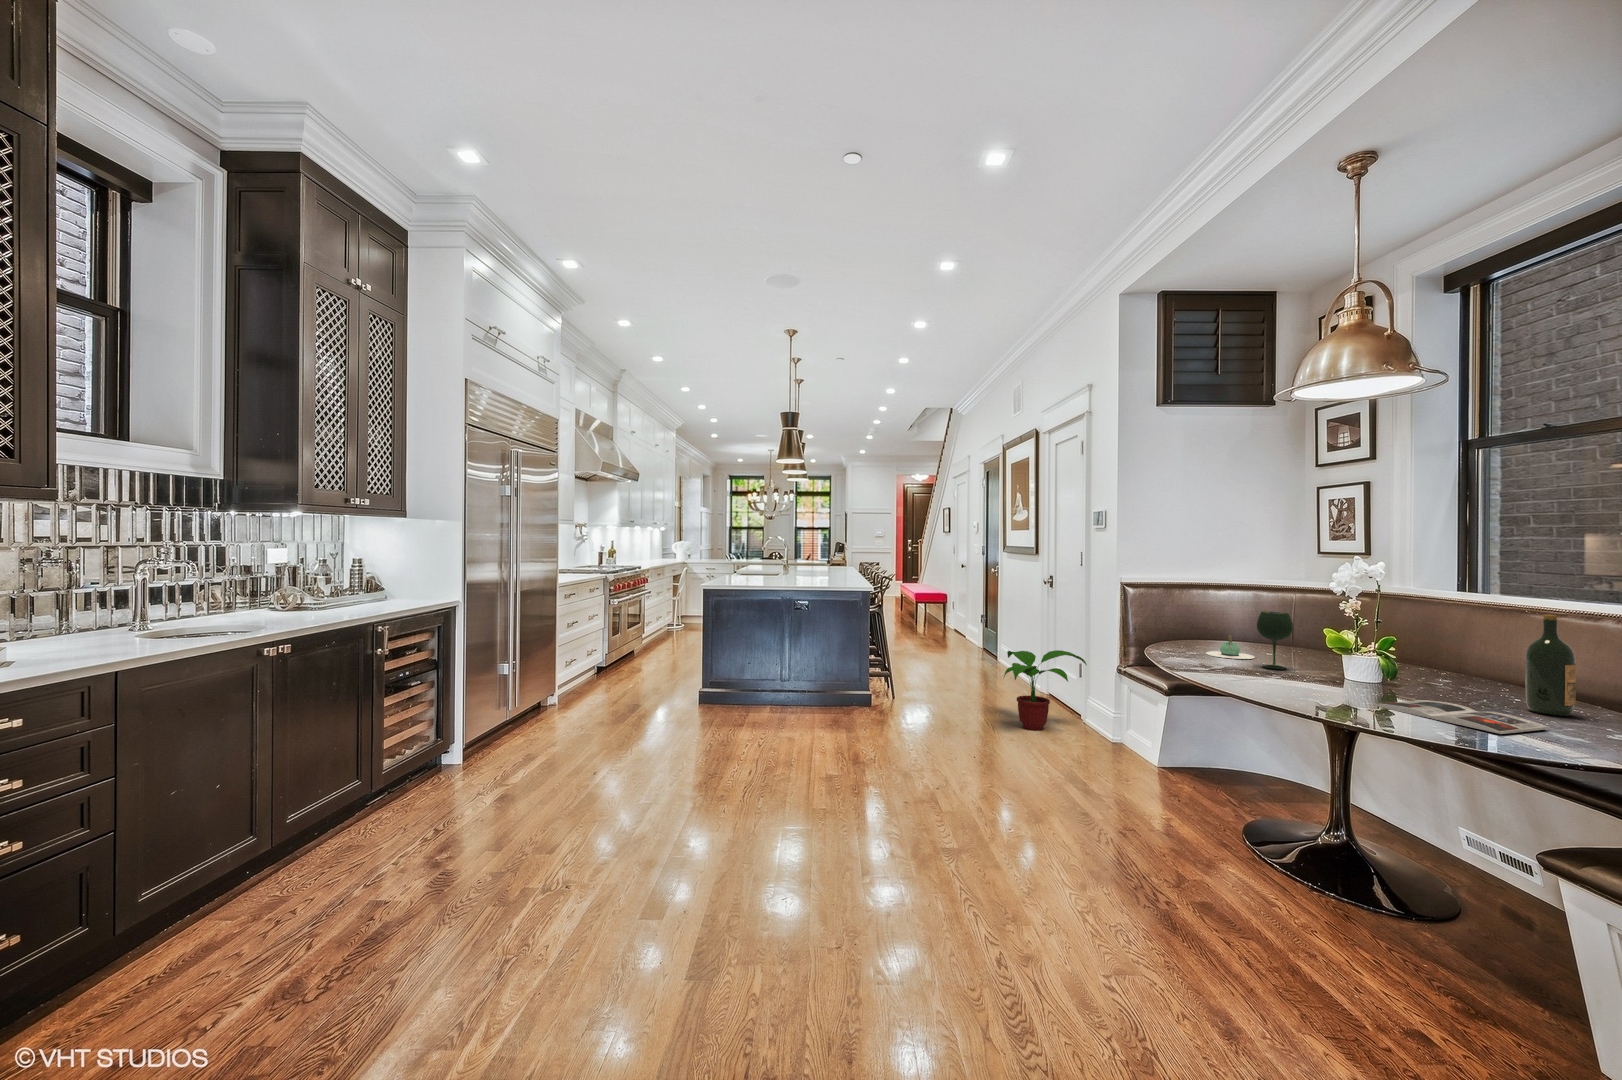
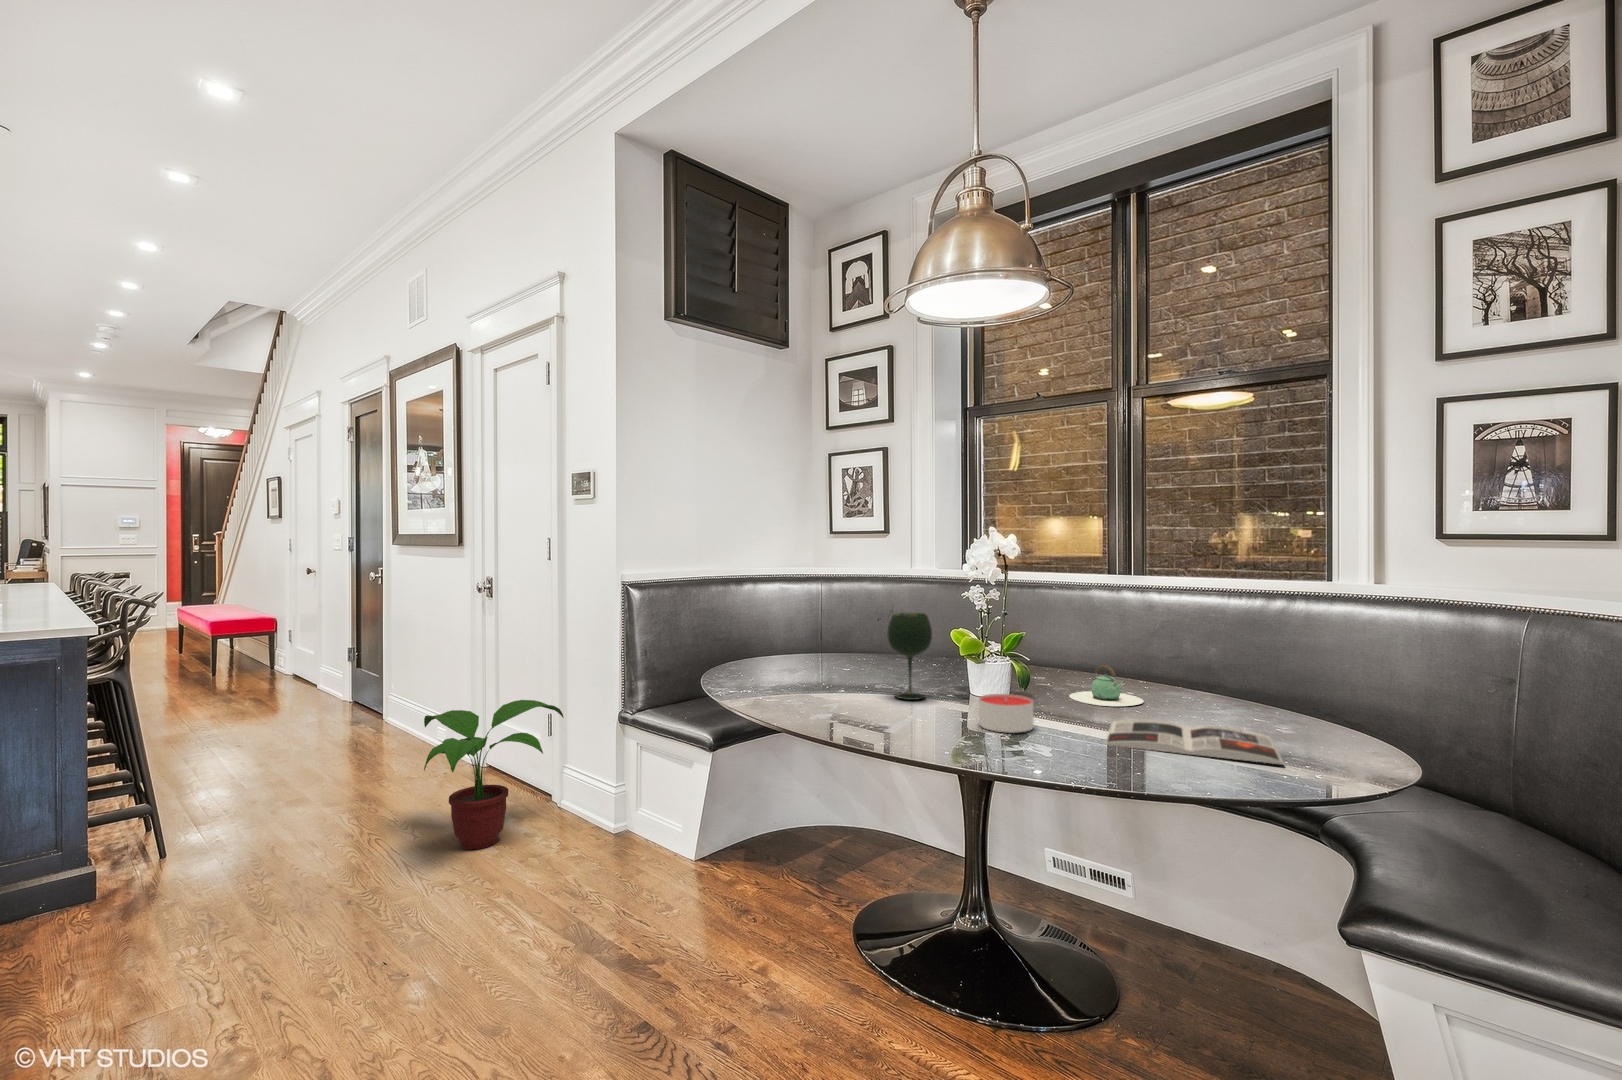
wine bottle: present [1525,615,1576,716] -> none [1181,591,1227,713]
teapot: present [1206,635,1255,659] -> present [1069,665,1144,706]
candle: none [1293,667,1336,691] -> present [979,694,1034,733]

